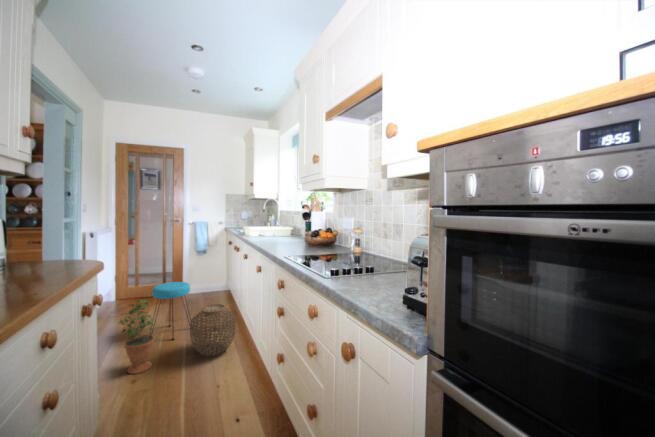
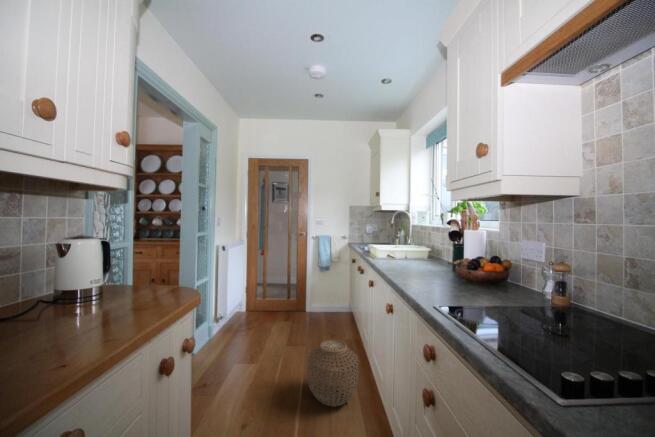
stool: present [150,282,191,339] -> none [270,303,312,370]
potted plant: present [119,297,154,374] -> none [237,320,272,409]

